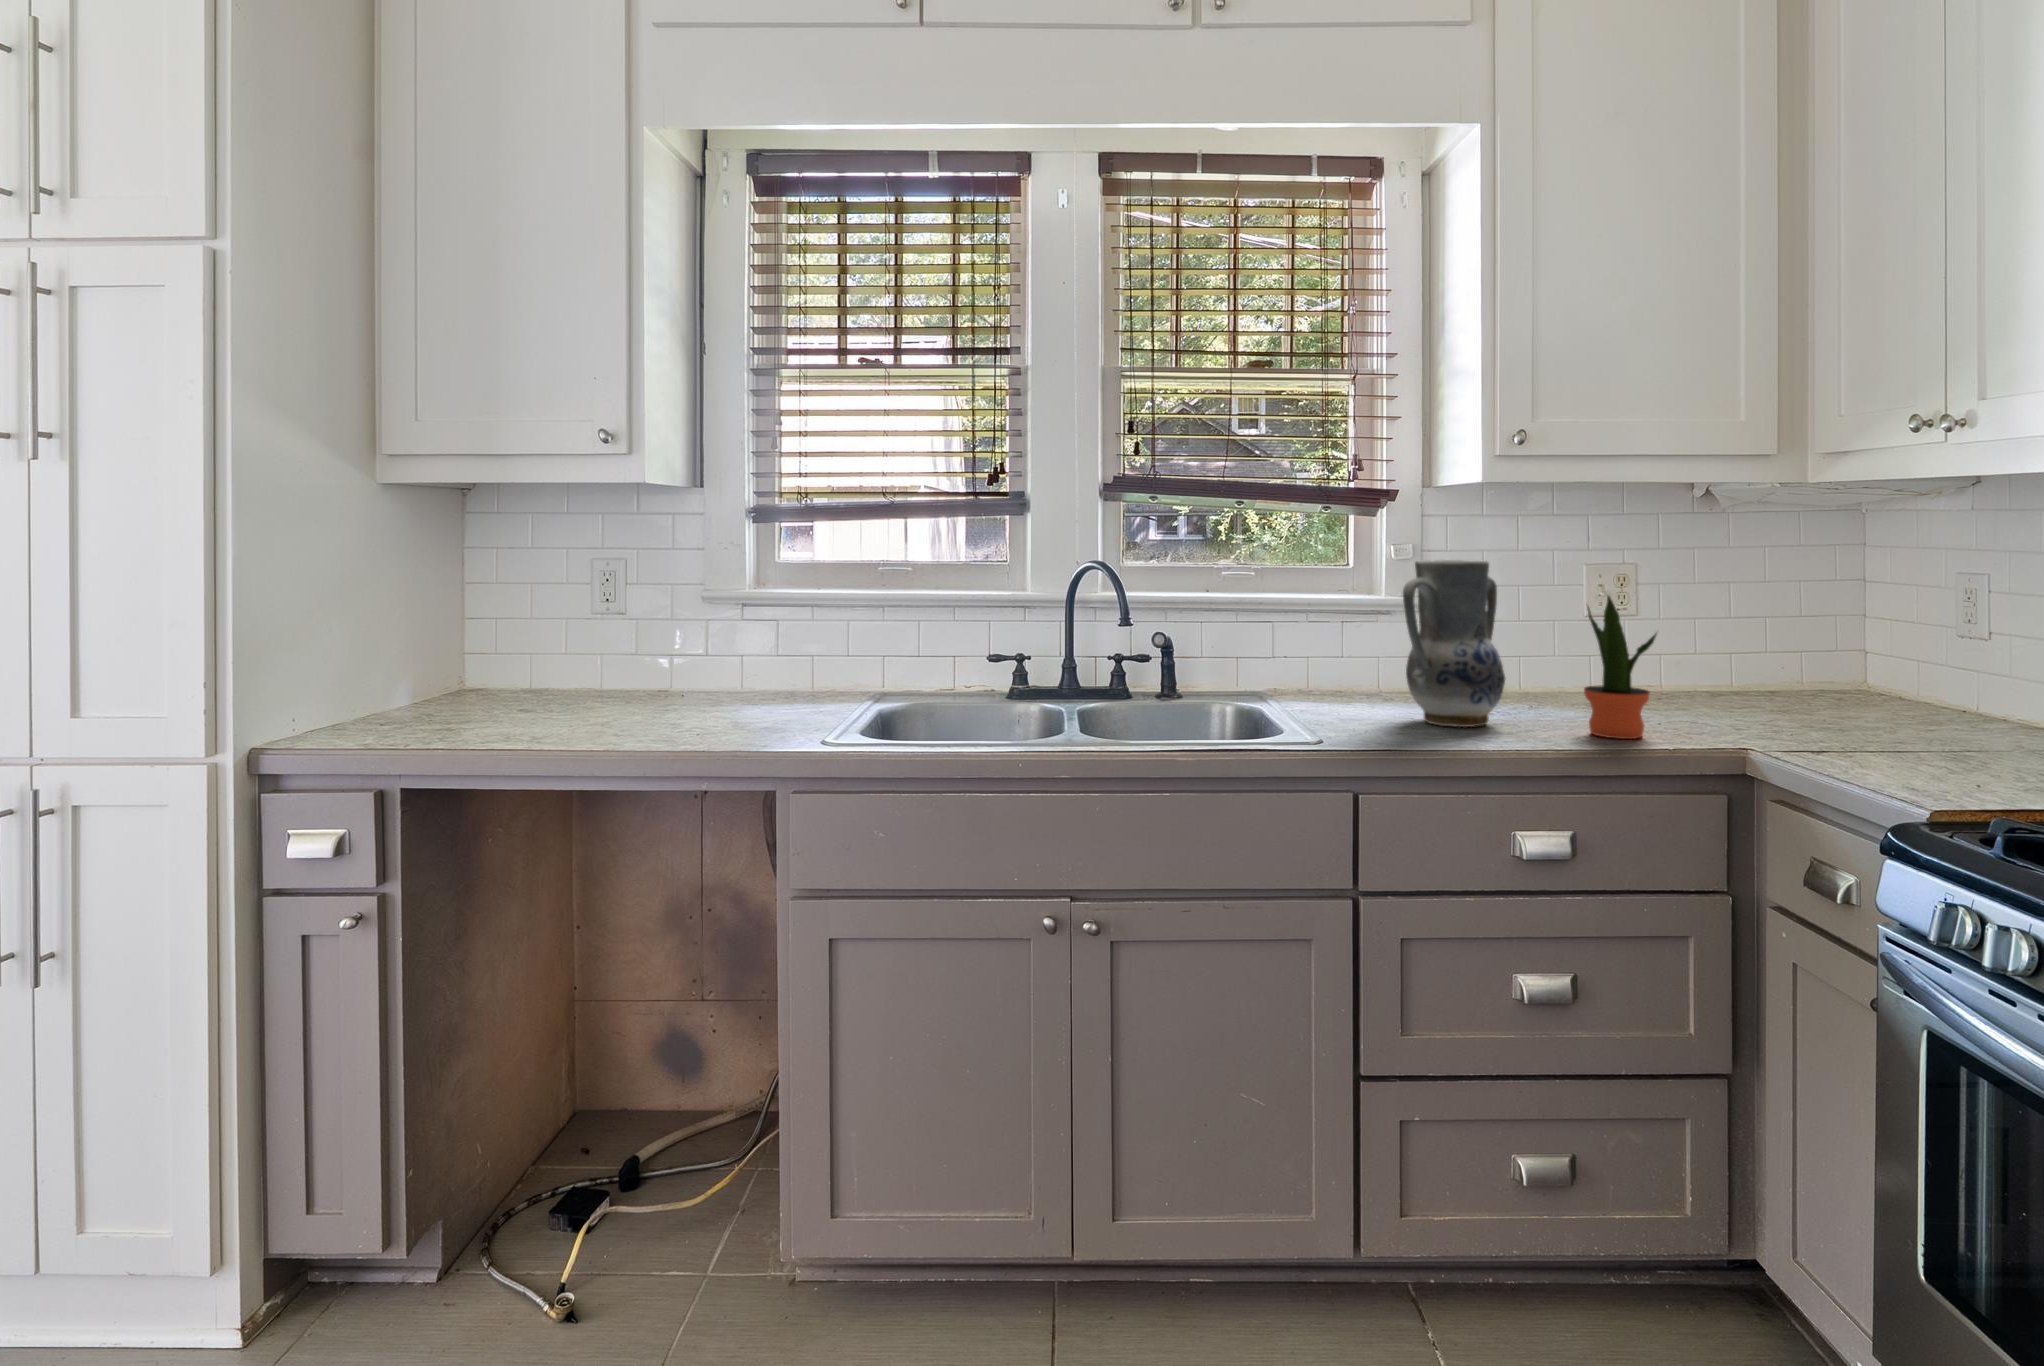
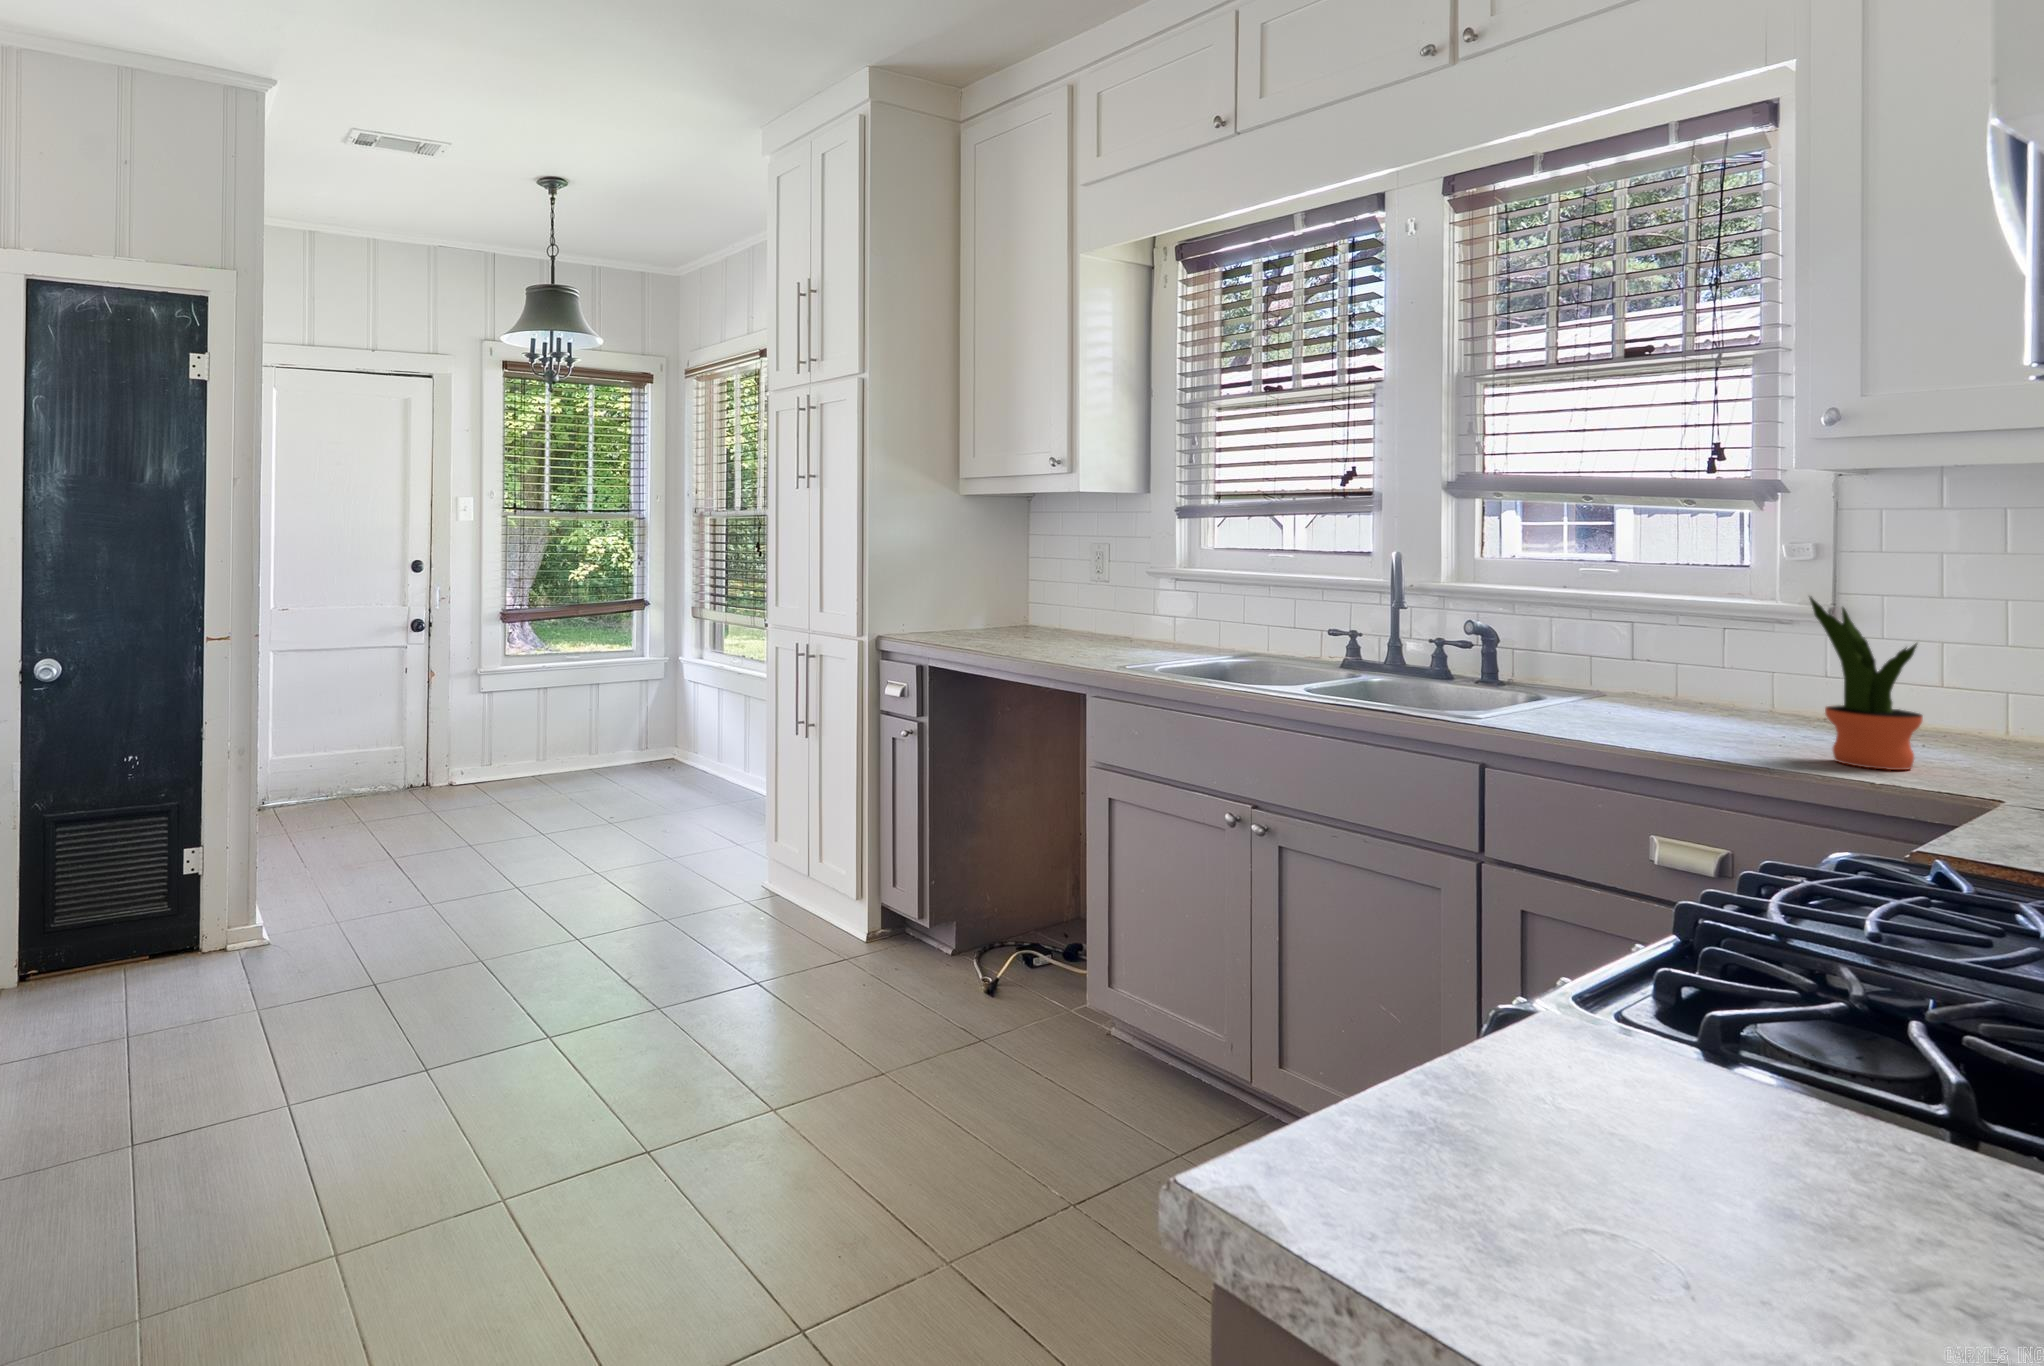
vase: present [1403,560,1505,727] -> none [1626,556,1799,737]

